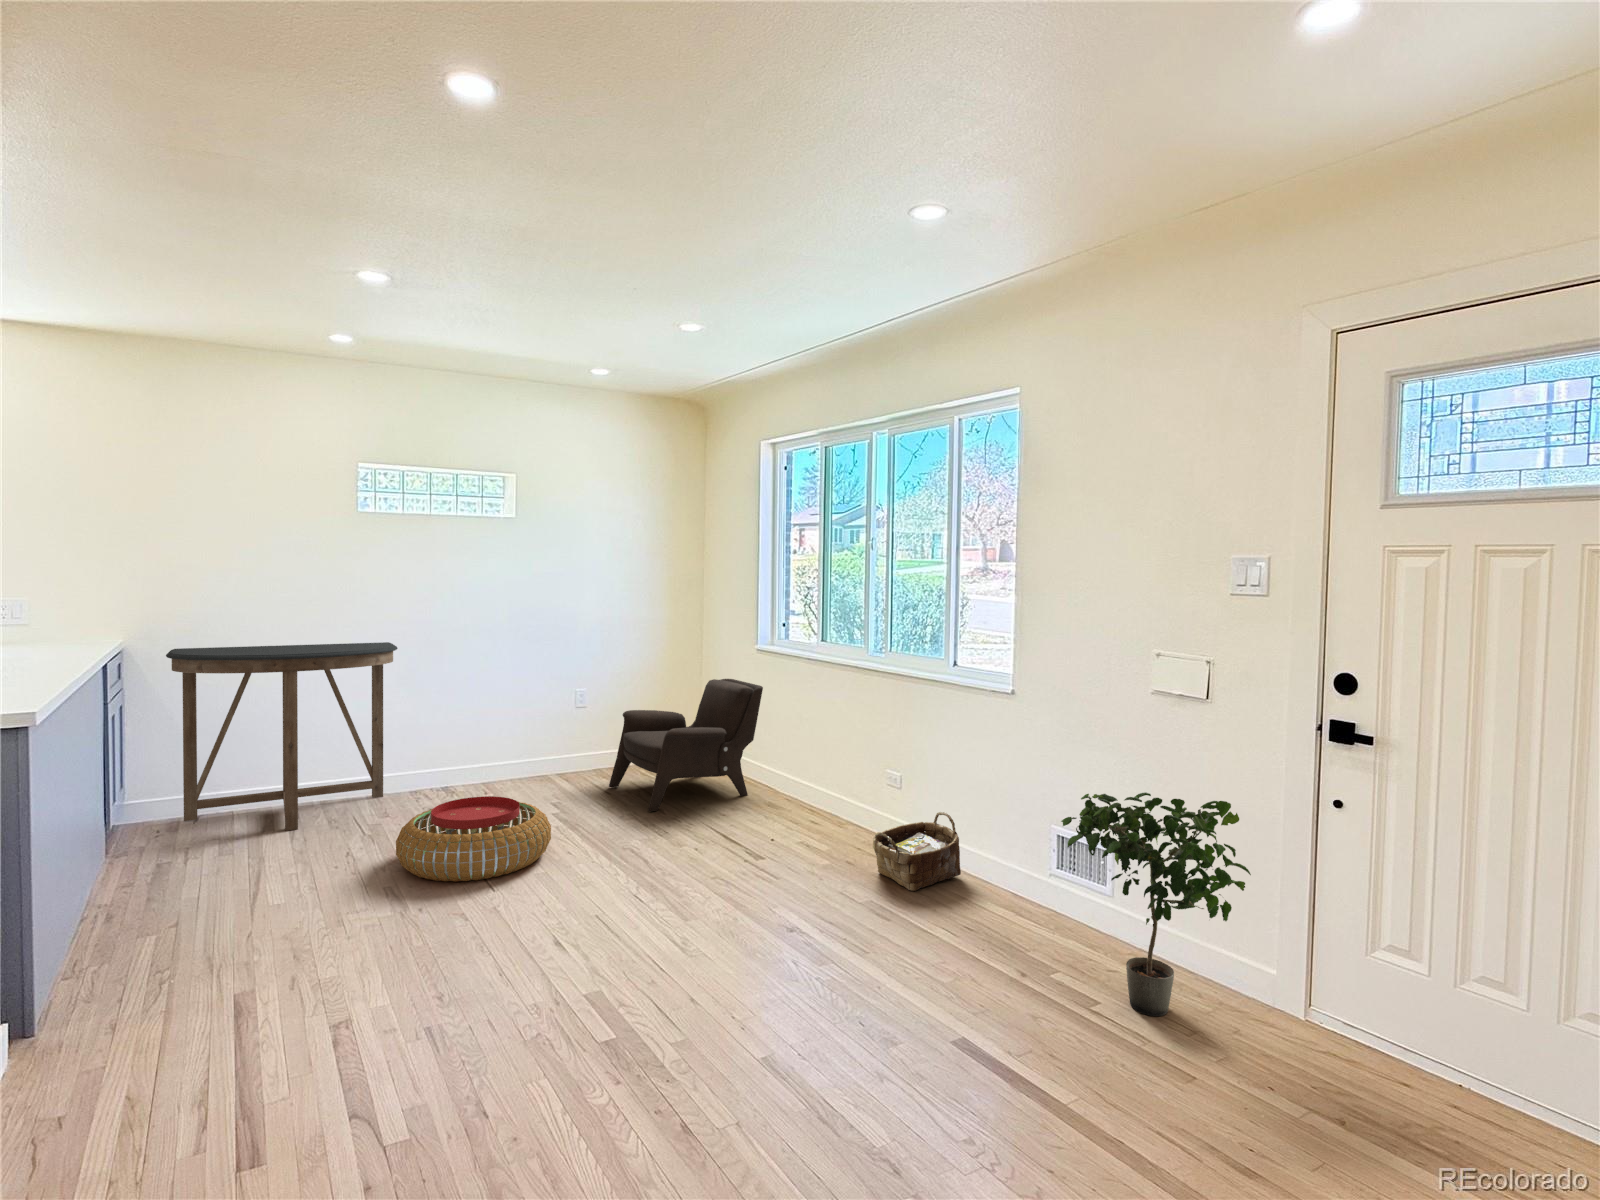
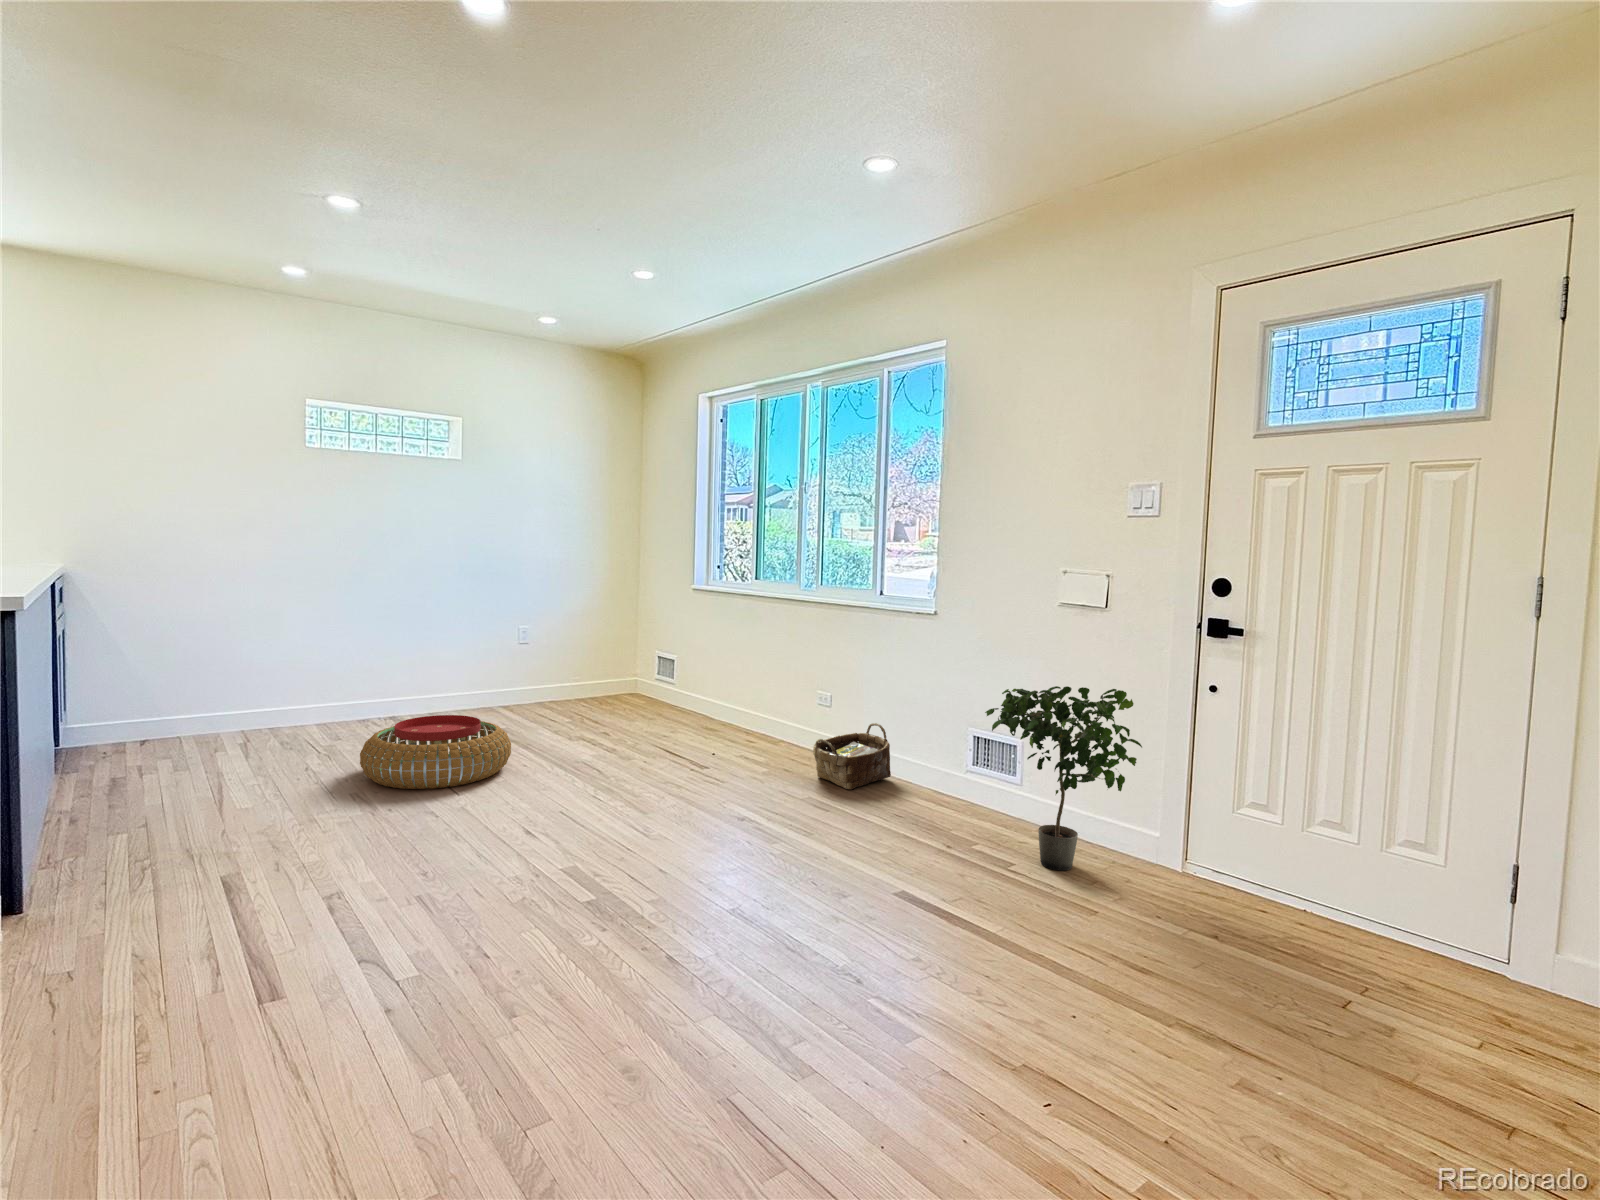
console table: present [166,642,398,831] -> none [110,574,349,753]
armchair: present [609,679,763,812] -> none [557,617,705,734]

